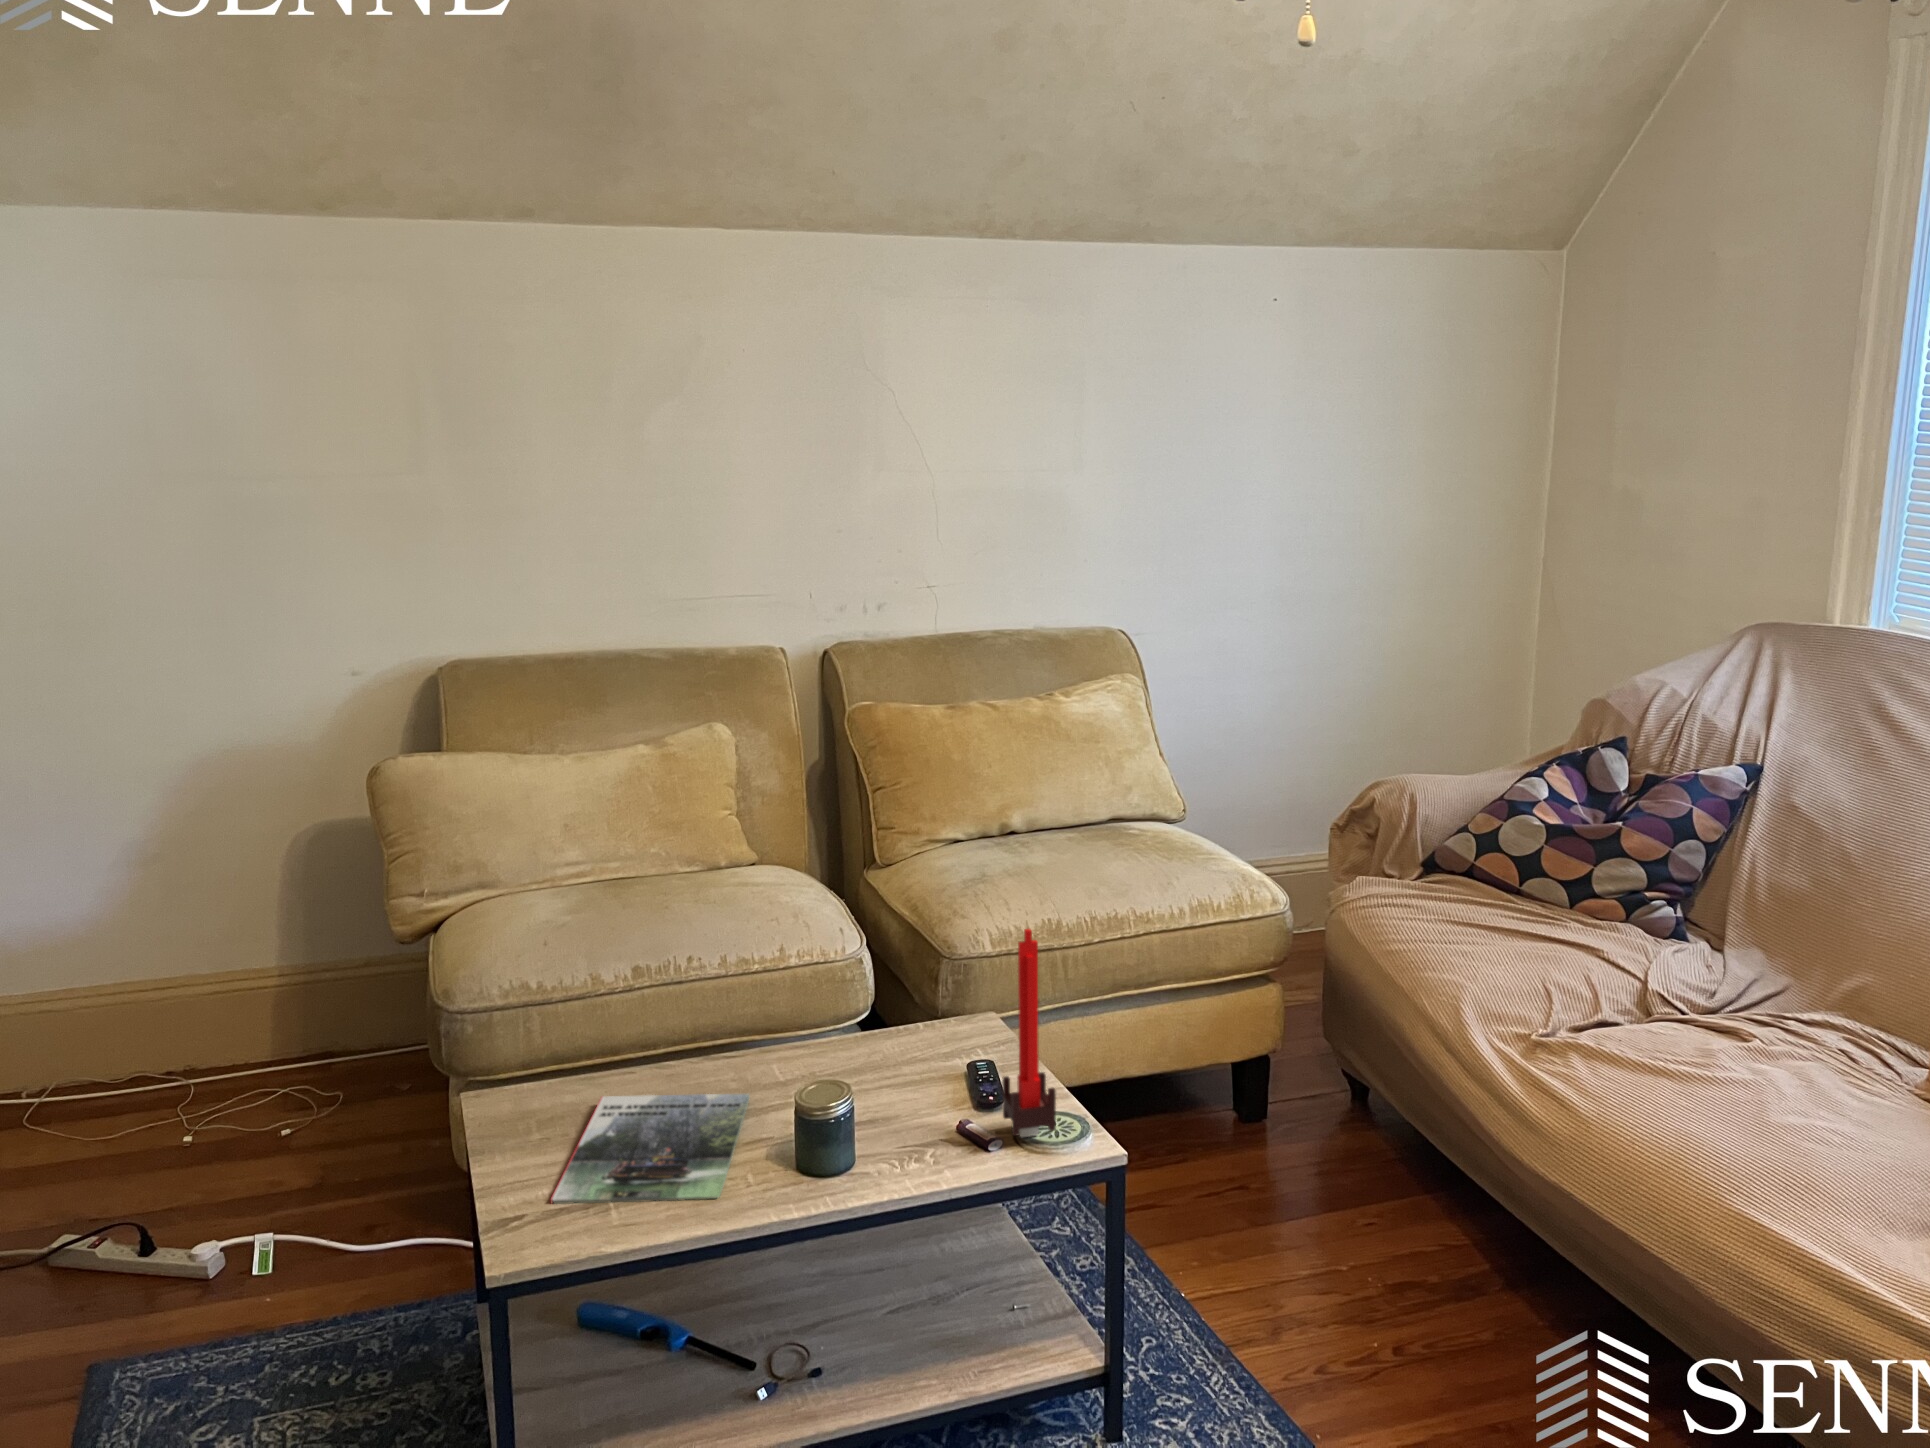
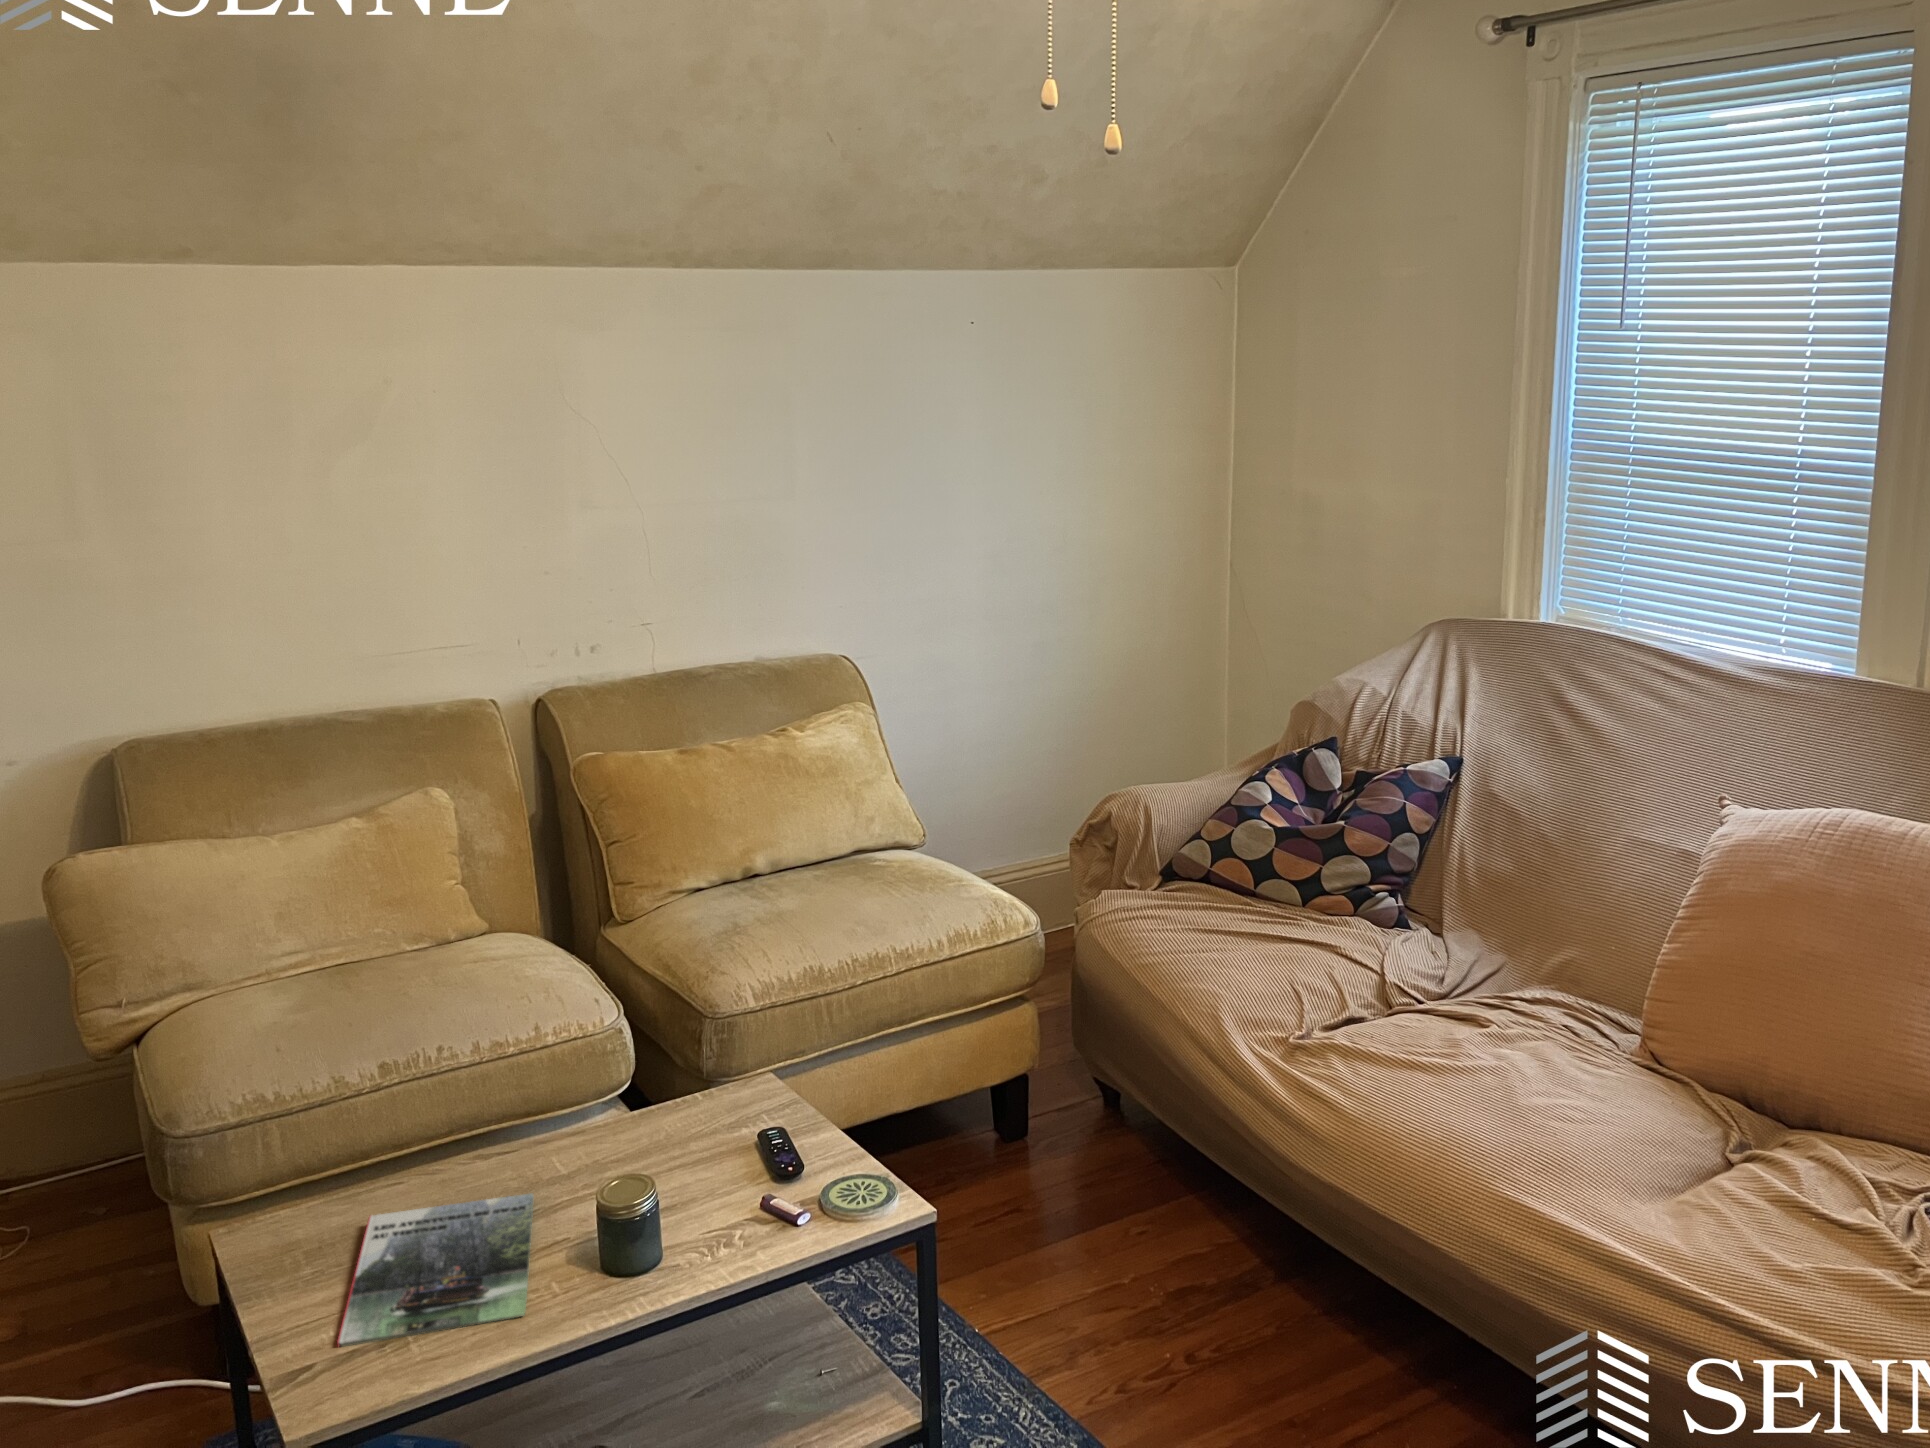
candle: present [1003,929,1056,1137] -> none [805,998,864,1208]

